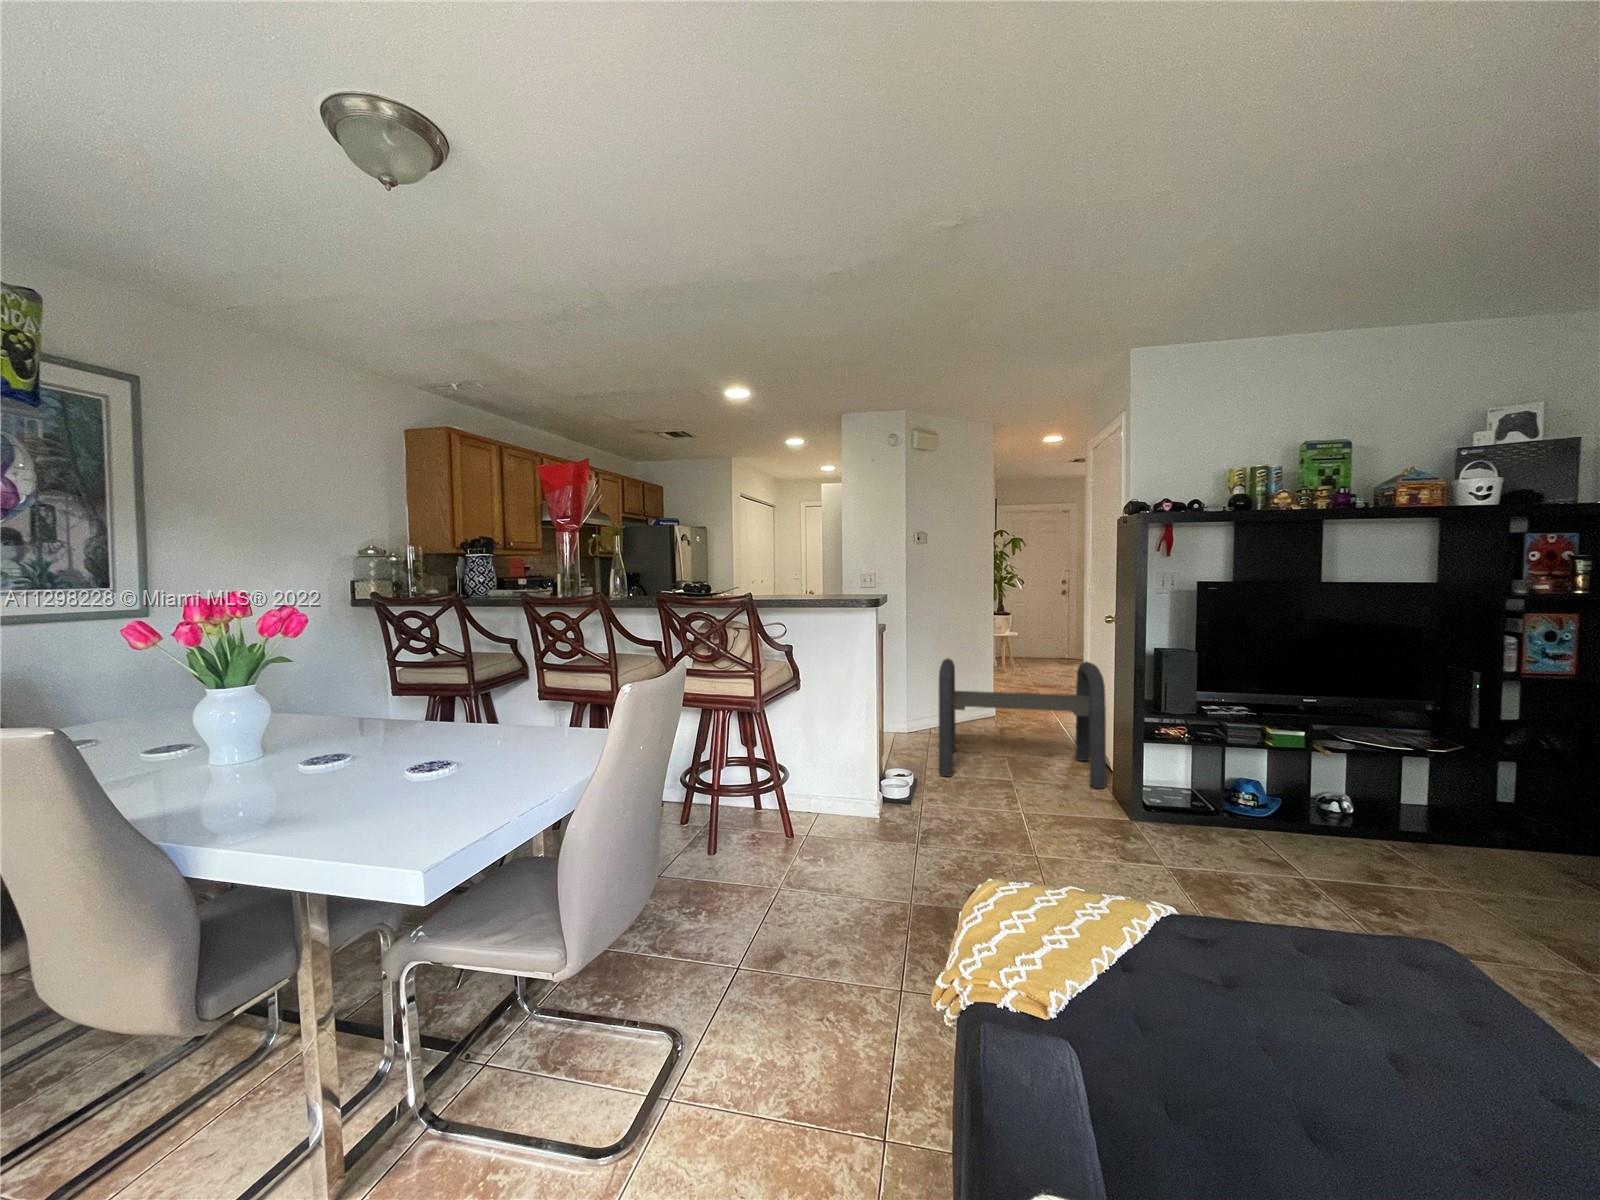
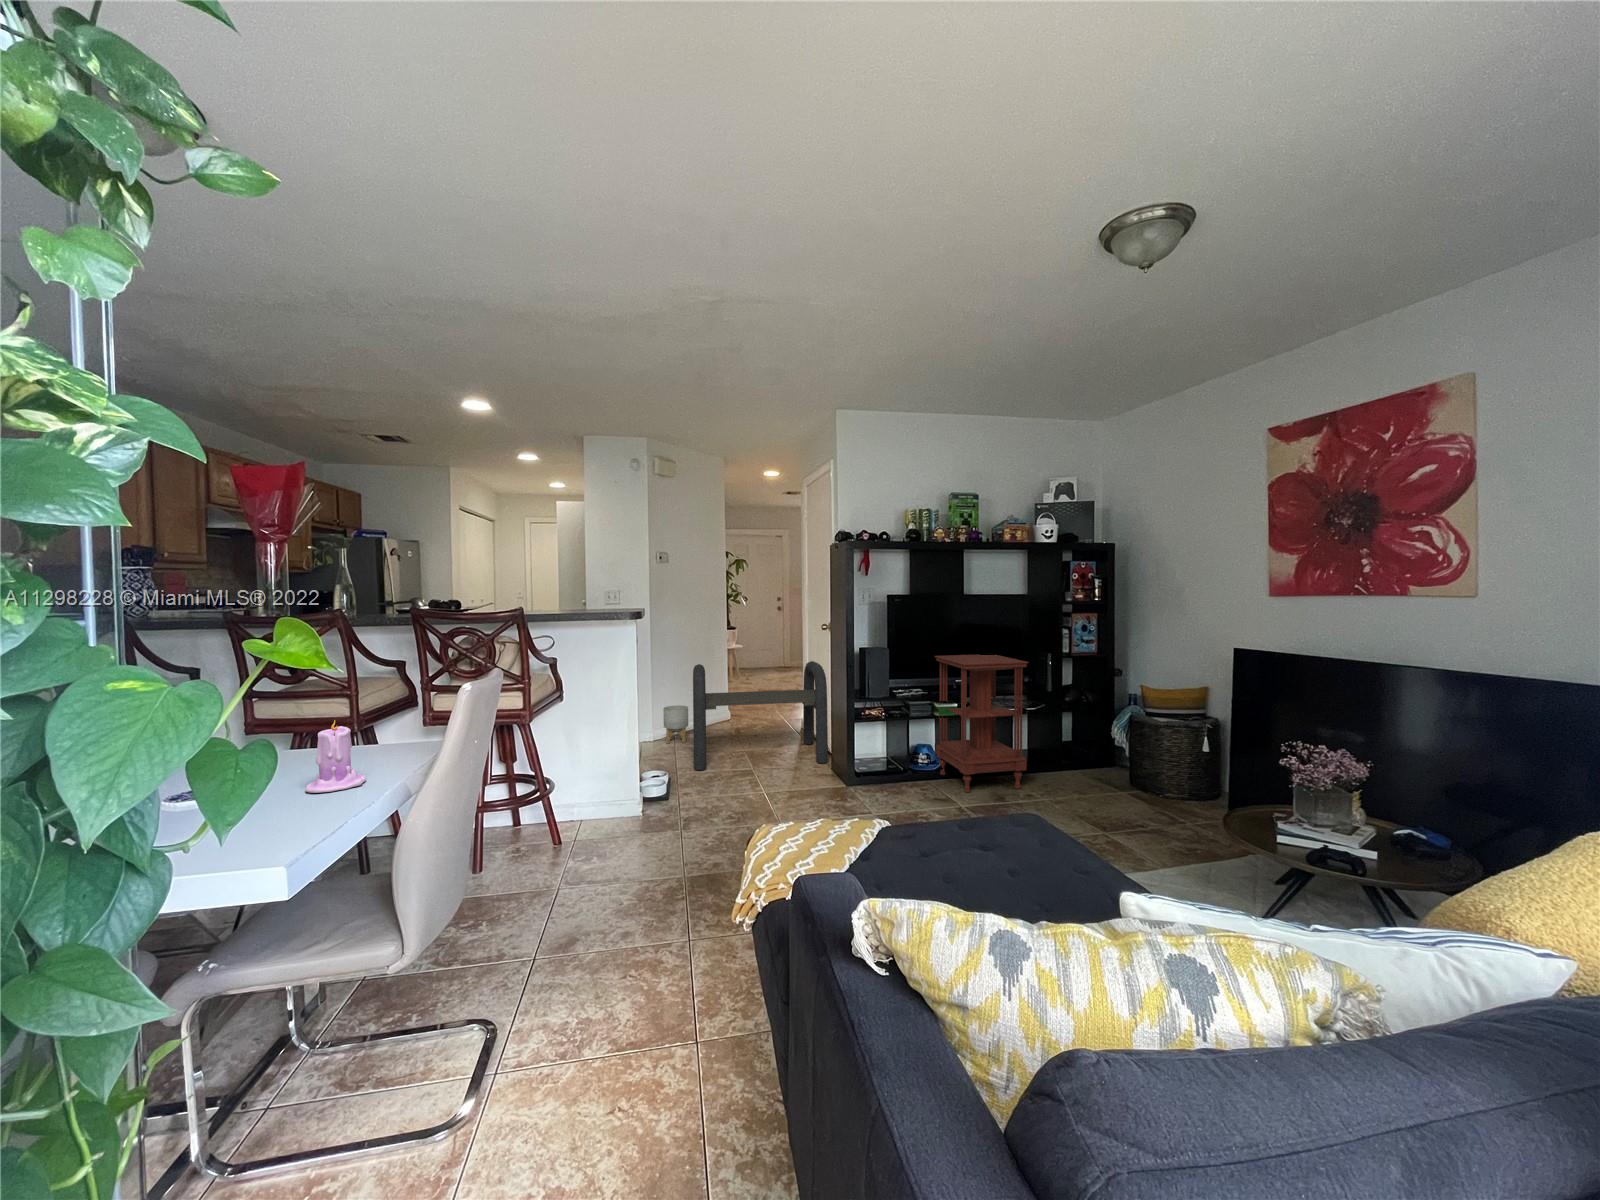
side table: none [1270,665,1451,874] -> present [934,655,1029,793]
planter: none [912,700,939,742] -> present [663,705,688,744]
candle: none [510,710,561,781] -> present [306,720,366,793]

